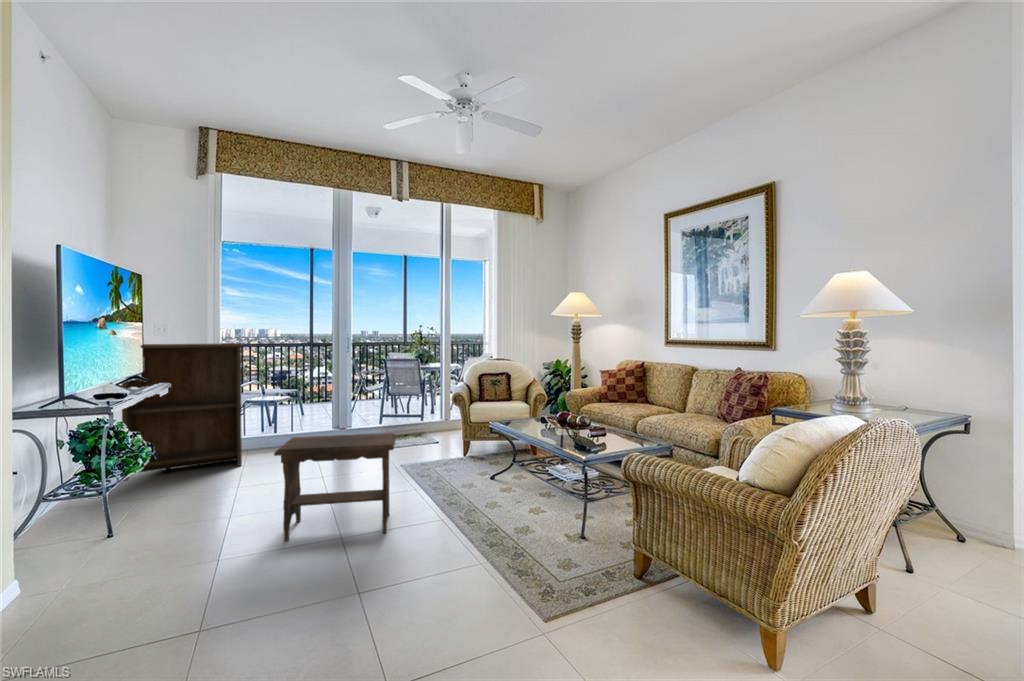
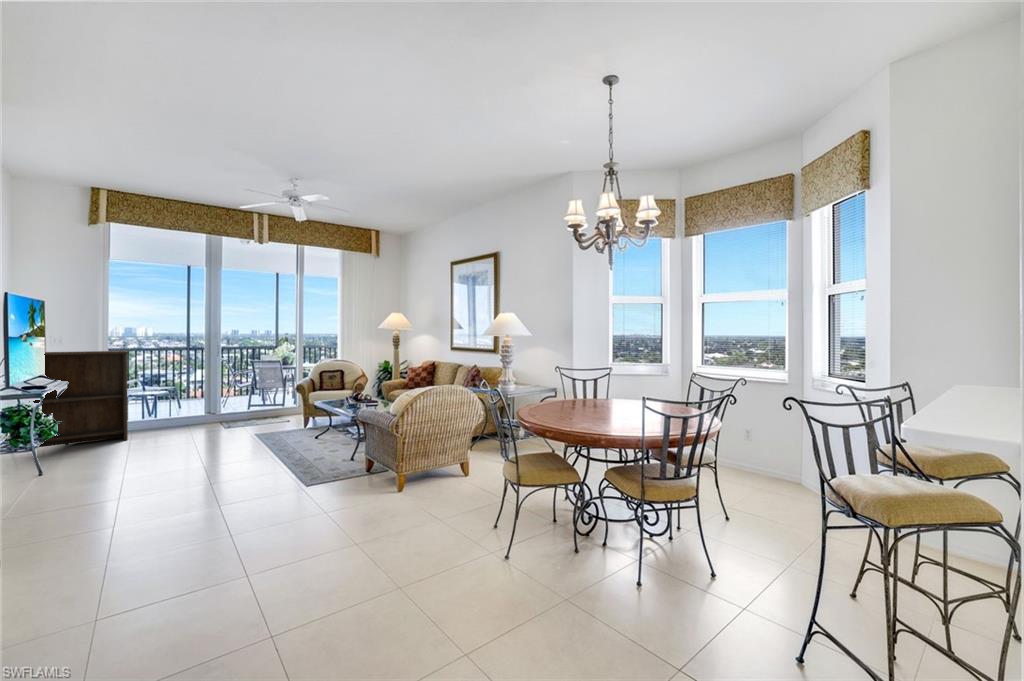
footstool: present [274,433,396,541] -> none [157,407,242,471]

